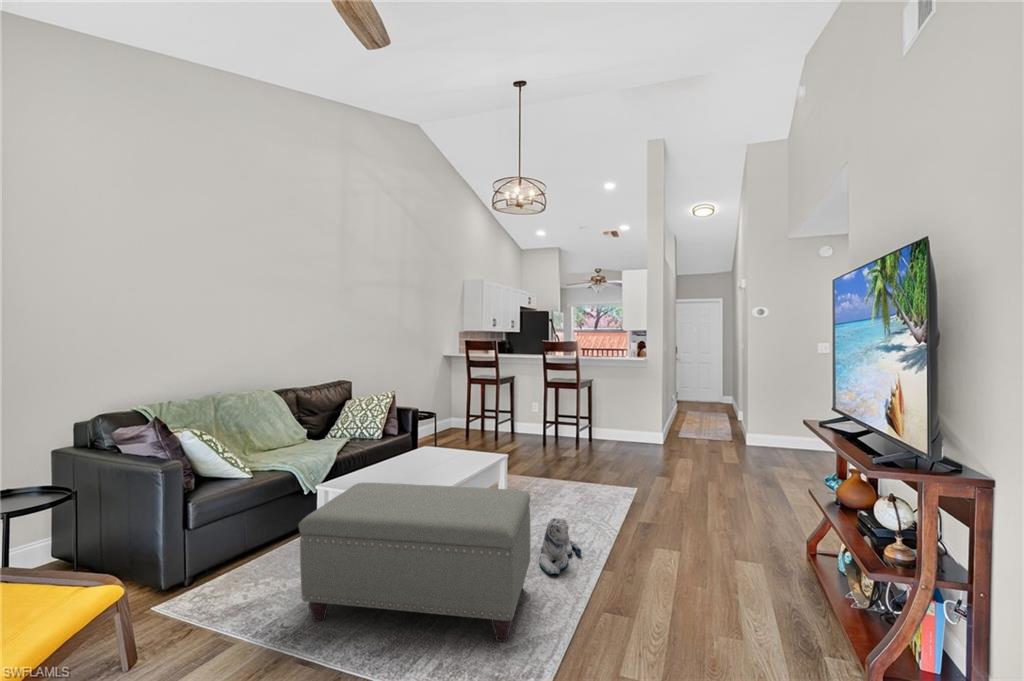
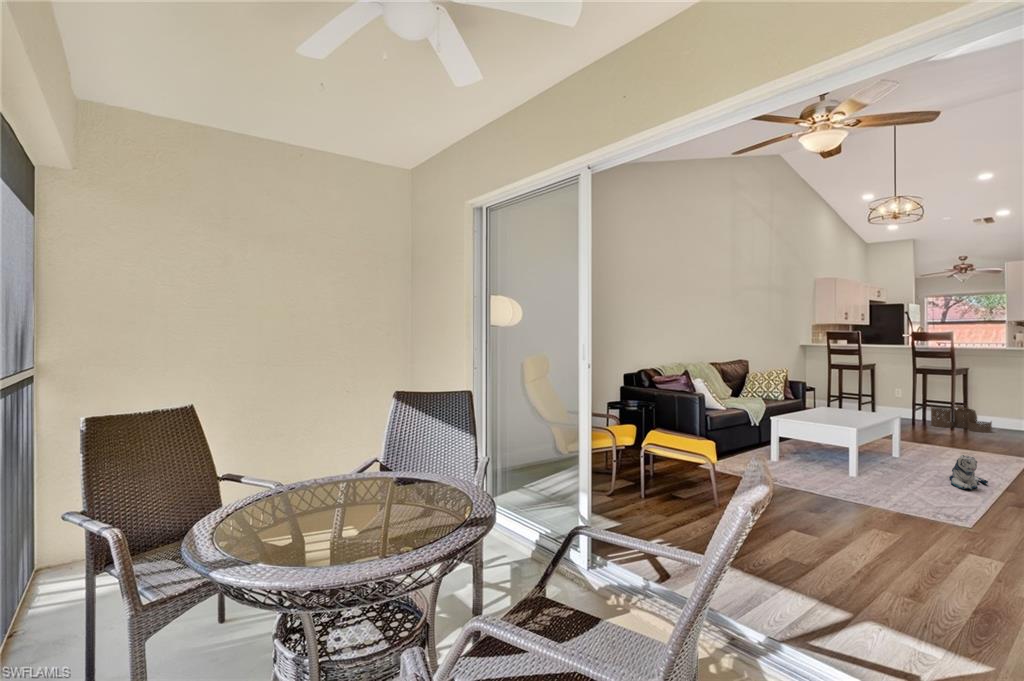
woven basket: none [558,419,608,453] -> present [931,405,992,433]
ottoman: present [298,483,531,642] -> none [798,419,950,508]

